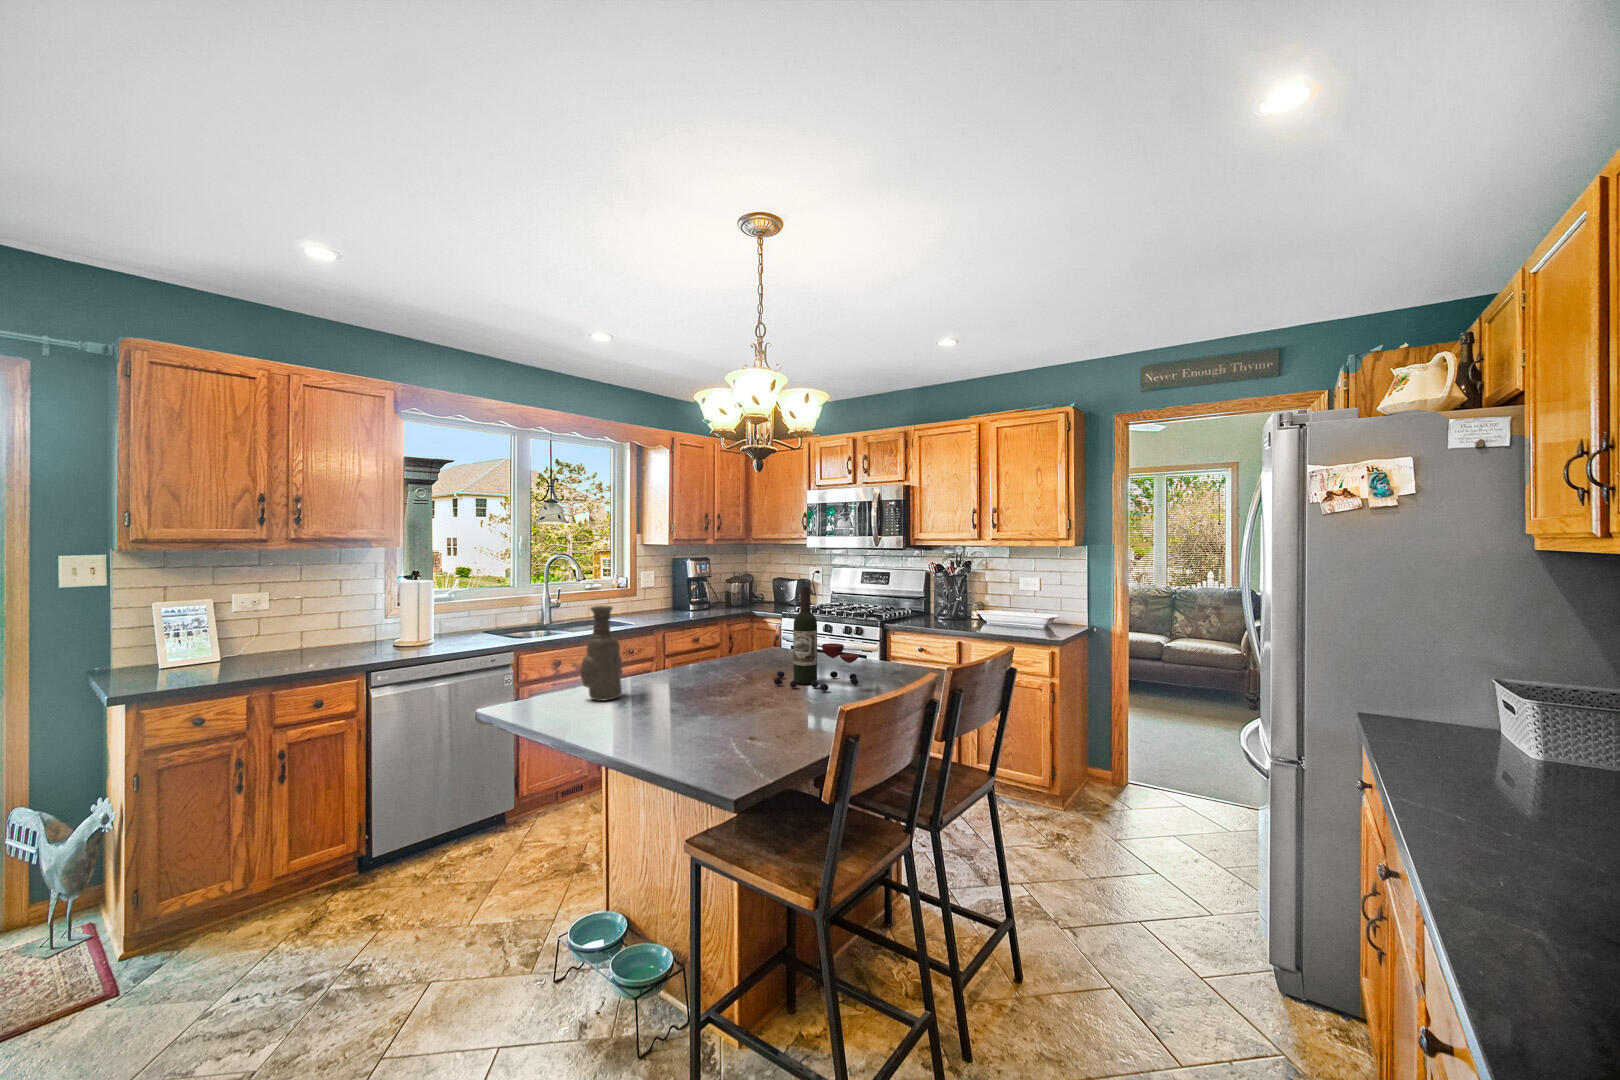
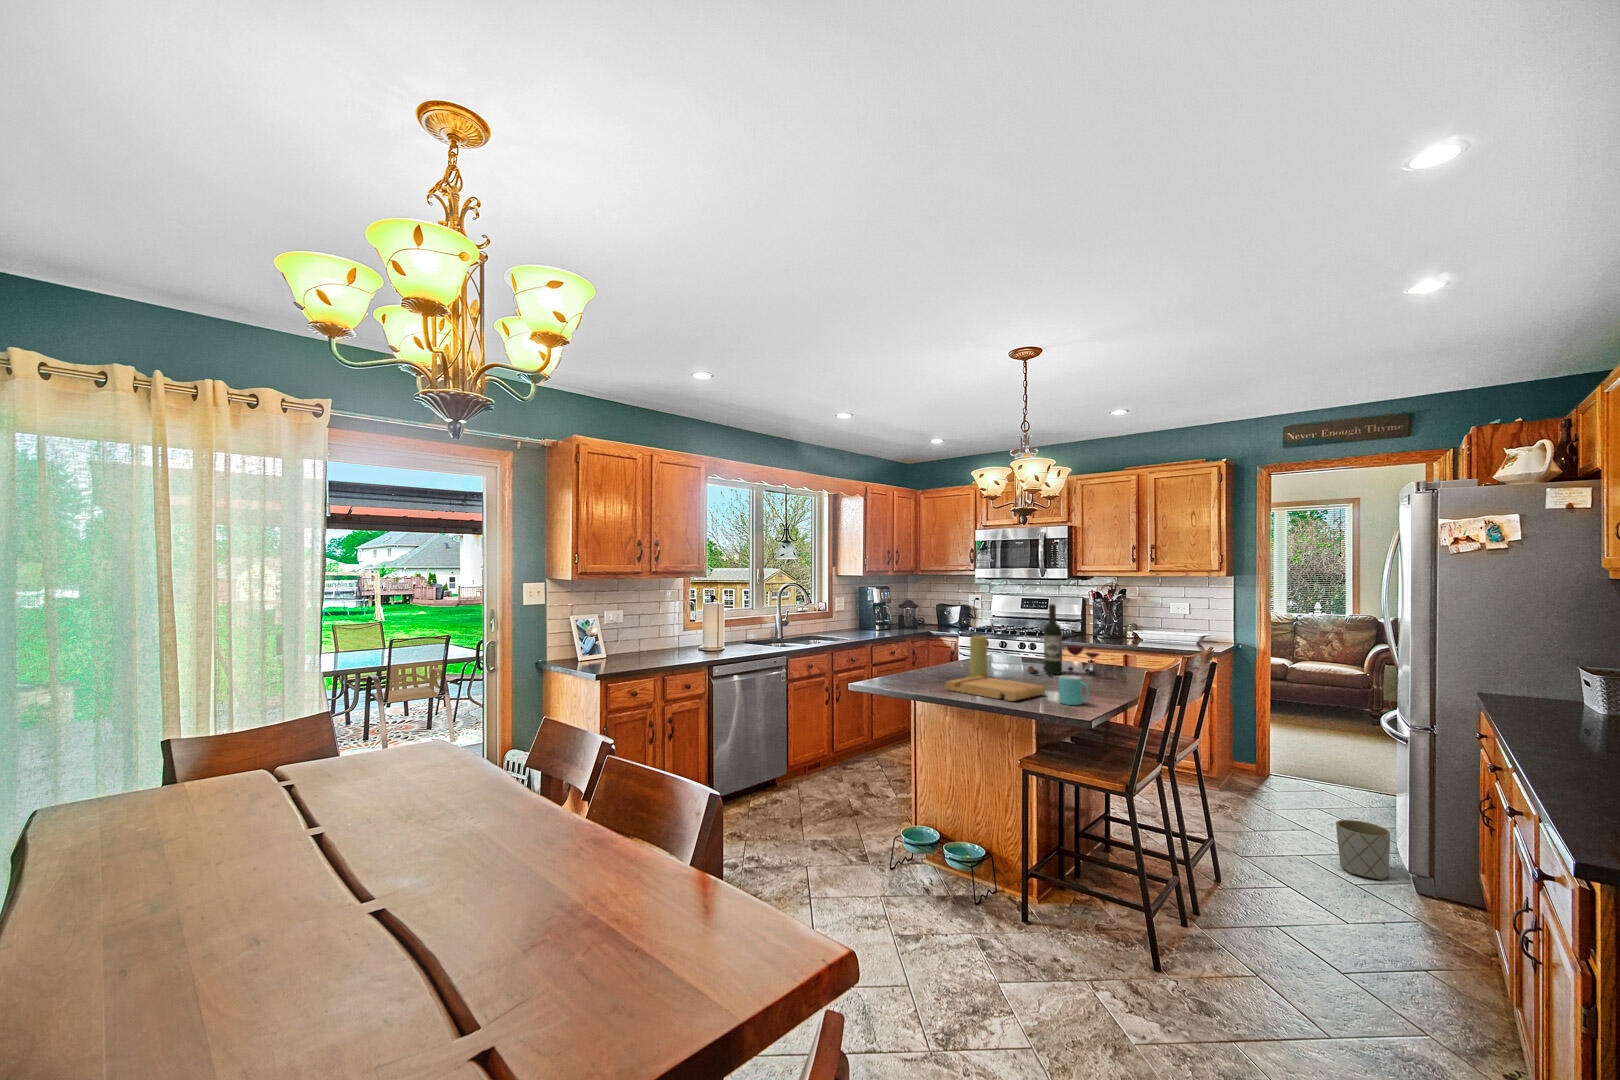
vase: present [580,606,622,701] -> none [909,616,936,681]
candle: none [671,633,706,697] -> present [966,636,990,679]
cutting board: none [601,695,735,746] -> present [946,676,1045,701]
mug: none [735,704,773,753] -> present [1059,675,1089,705]
planter: none [1165,871,1230,958] -> present [1336,820,1390,880]

